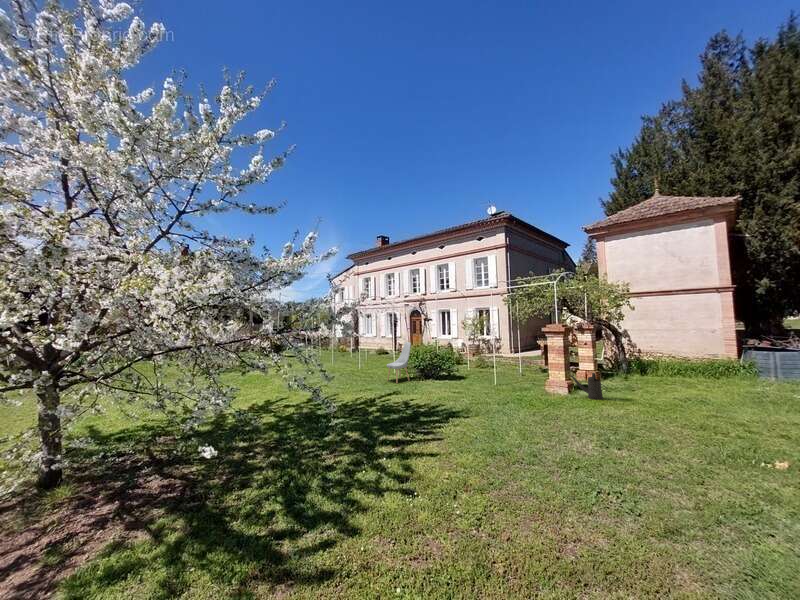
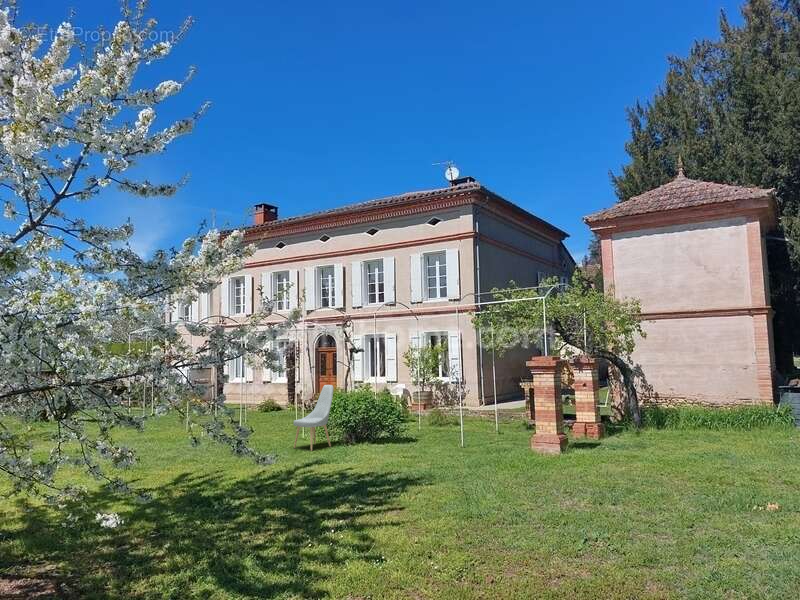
watering can: present [571,372,607,400] -> none [566,421,610,457]

